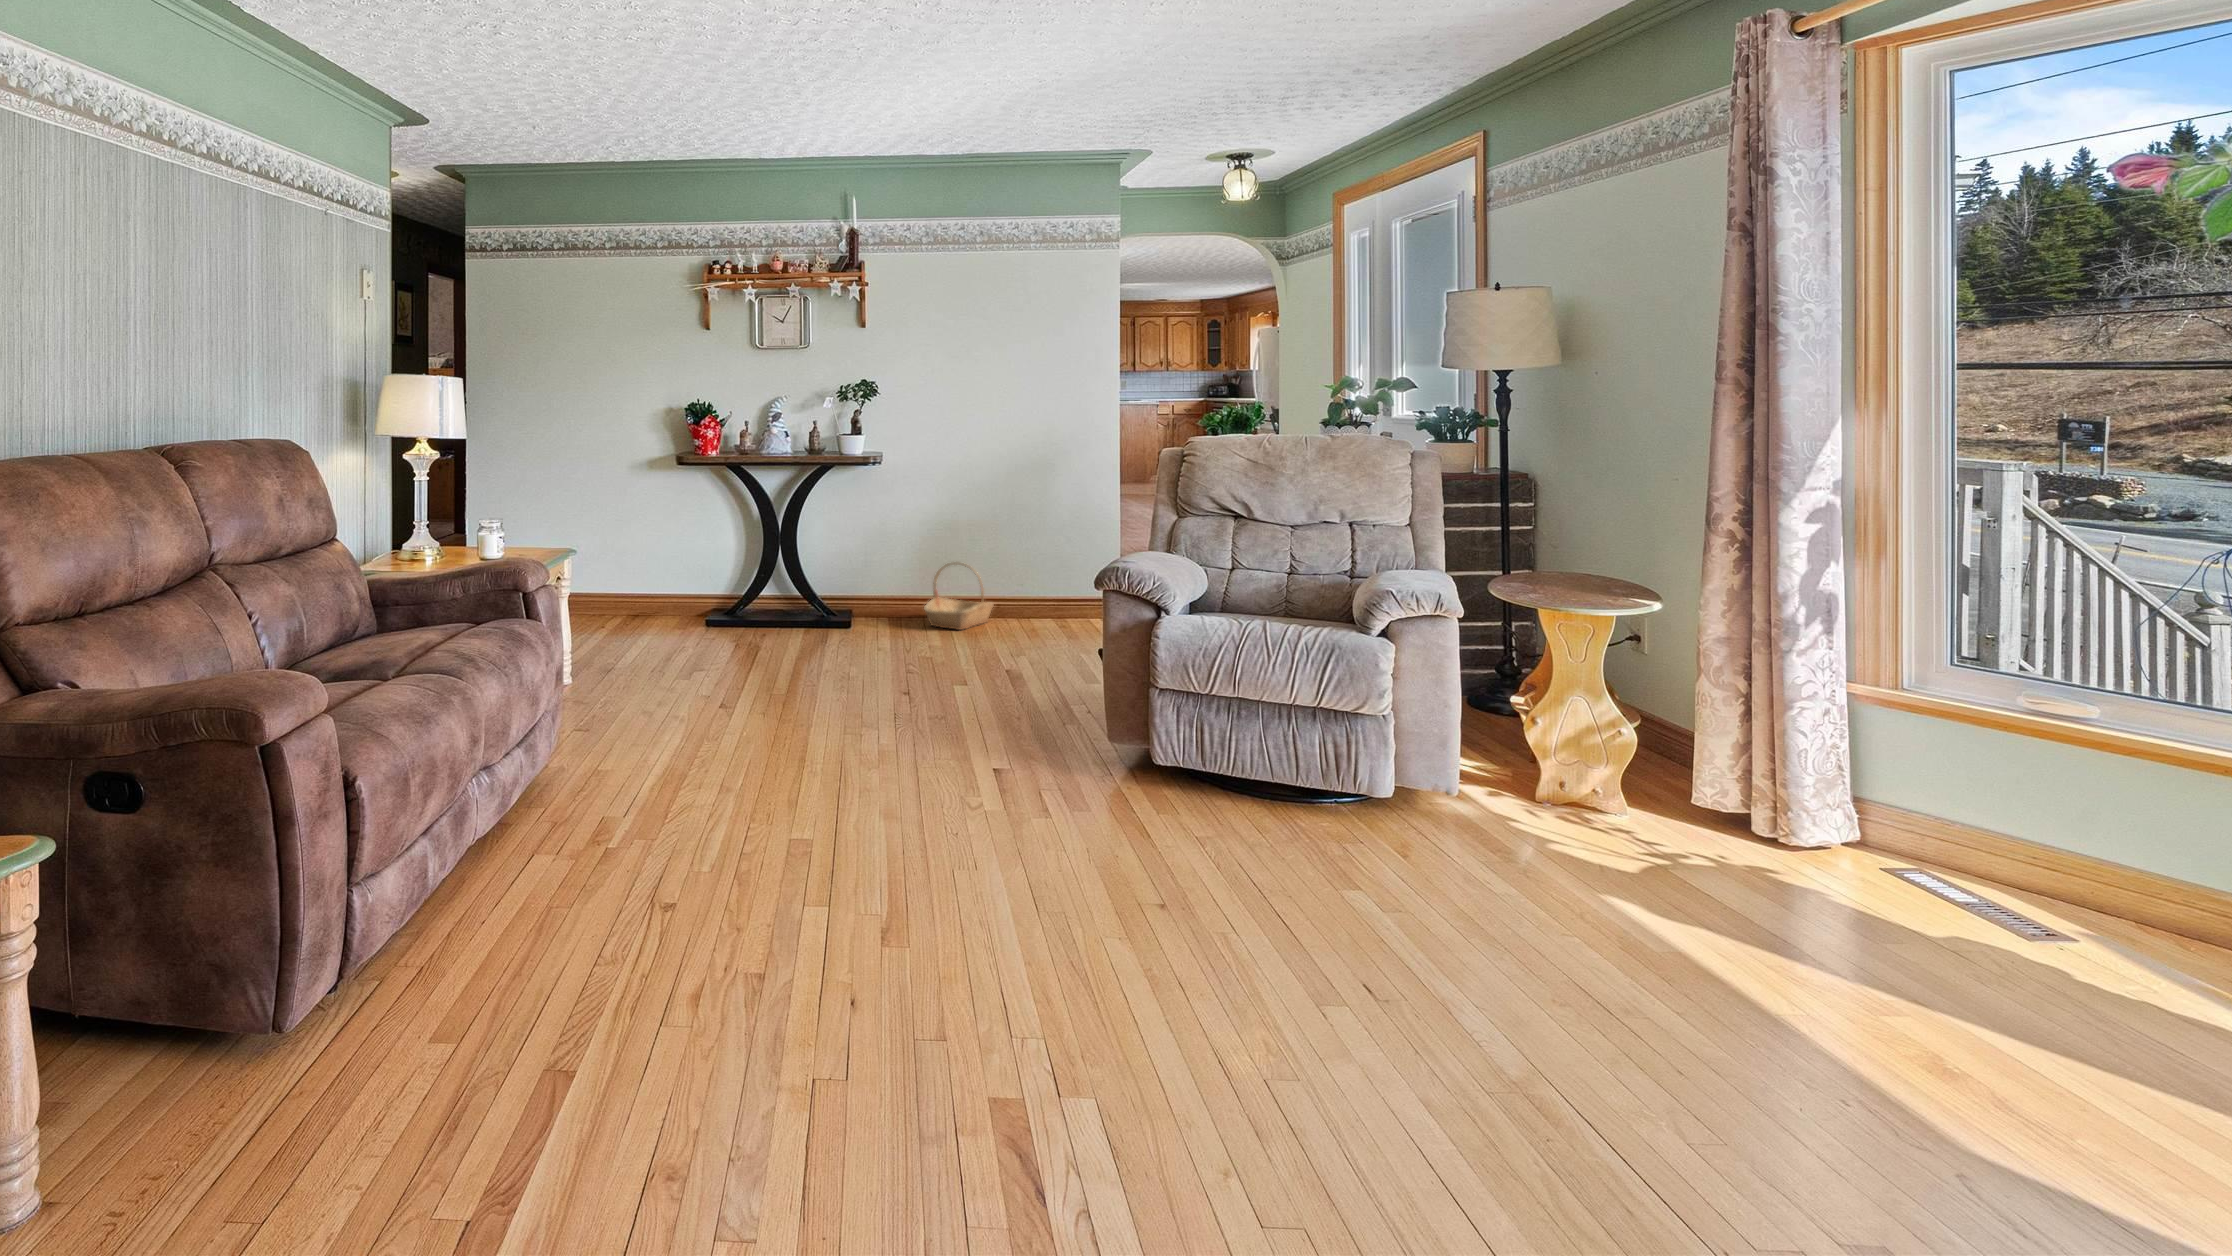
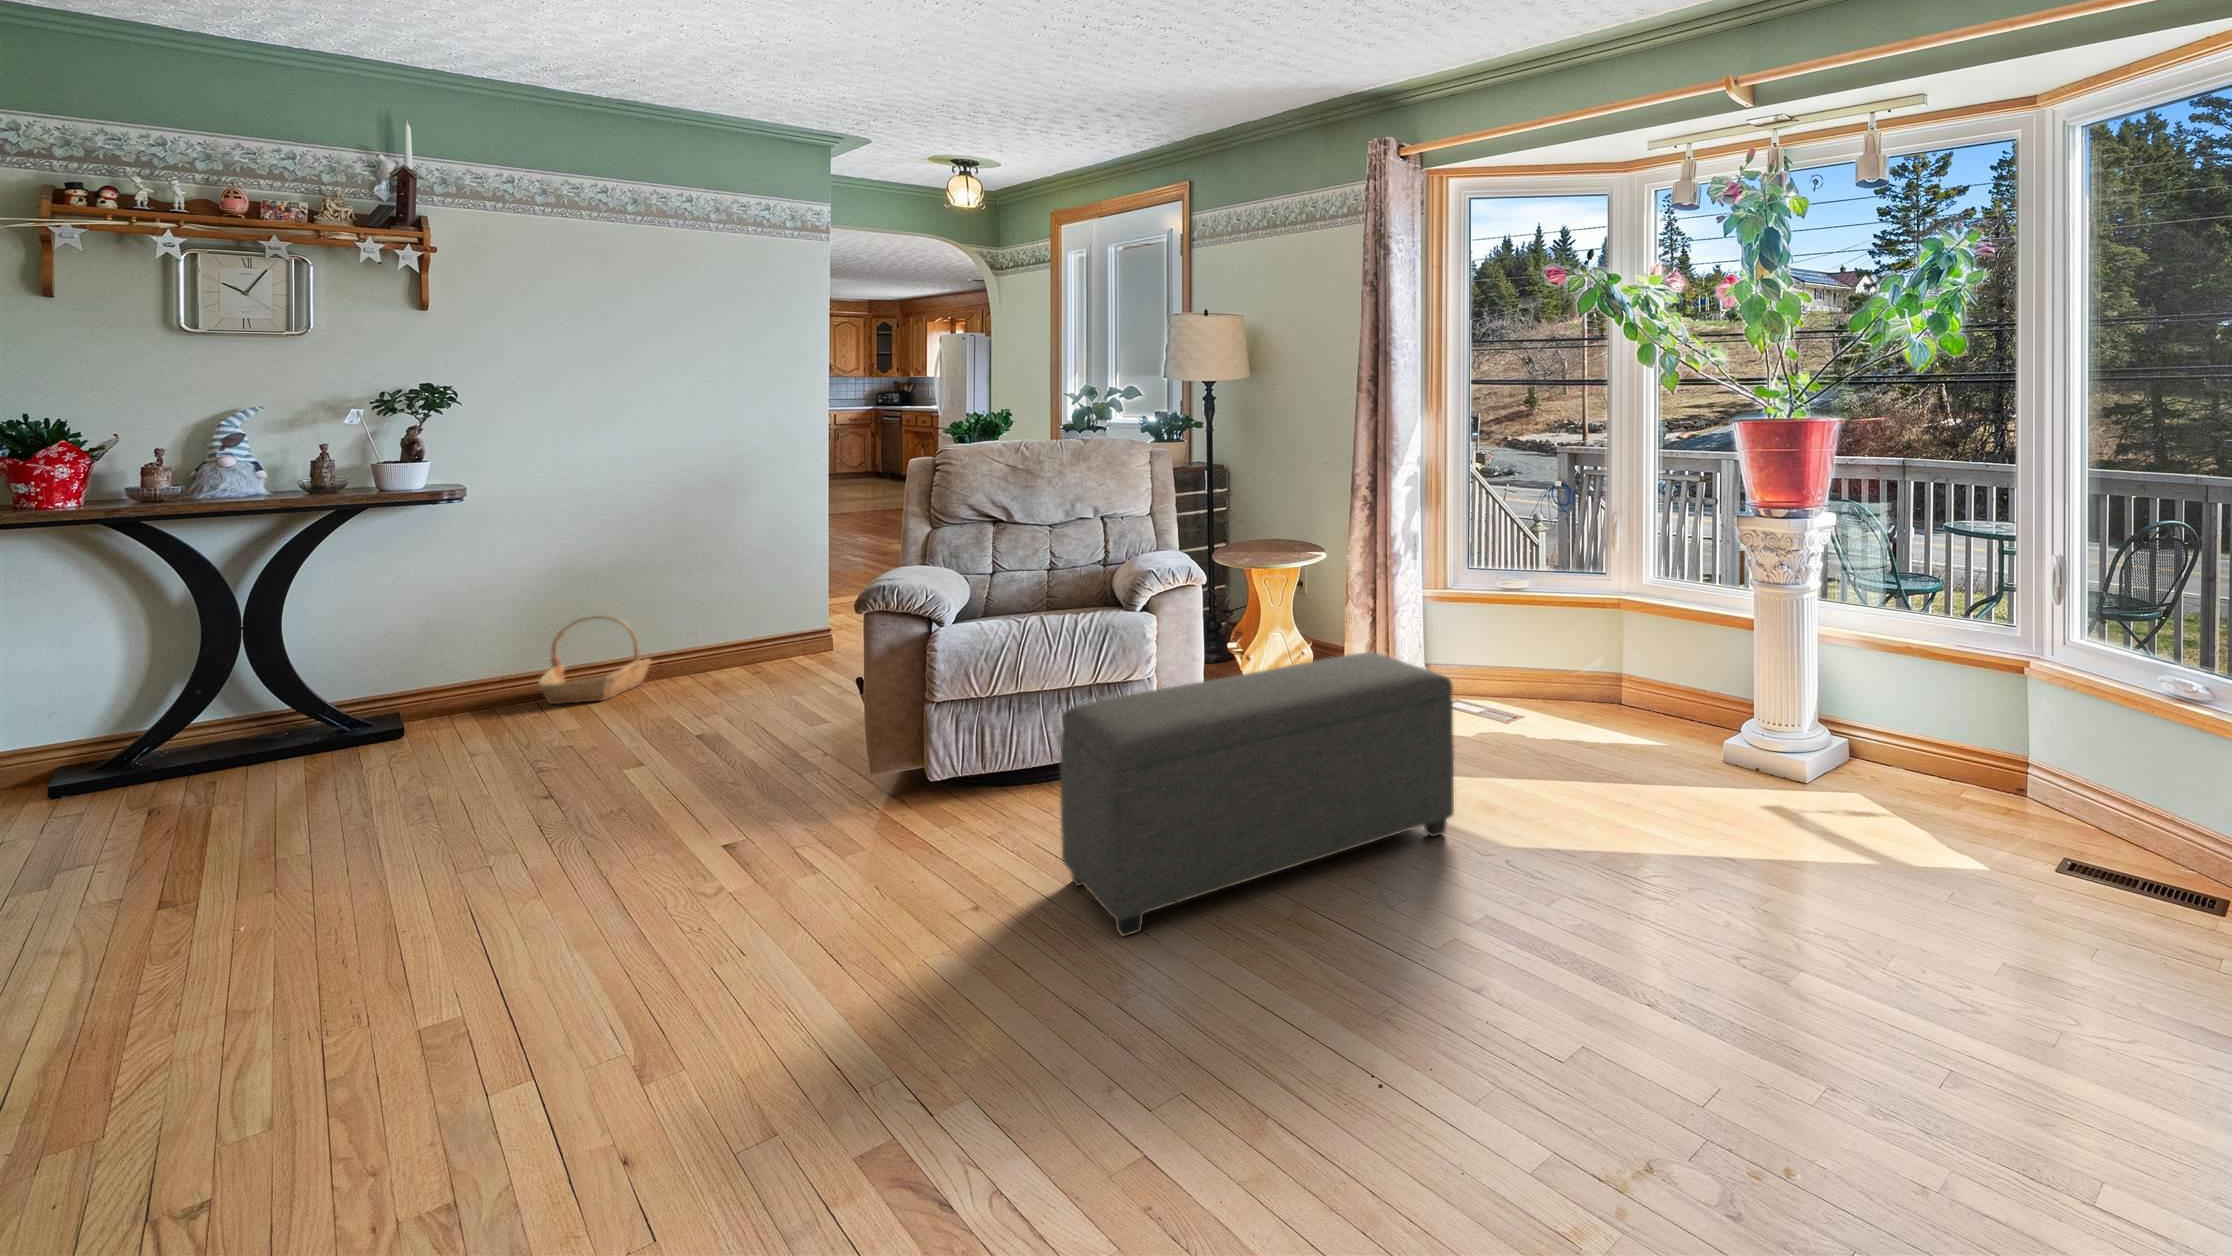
ottoman: none [1246,728,1838,1064] -> present [1060,652,1454,936]

